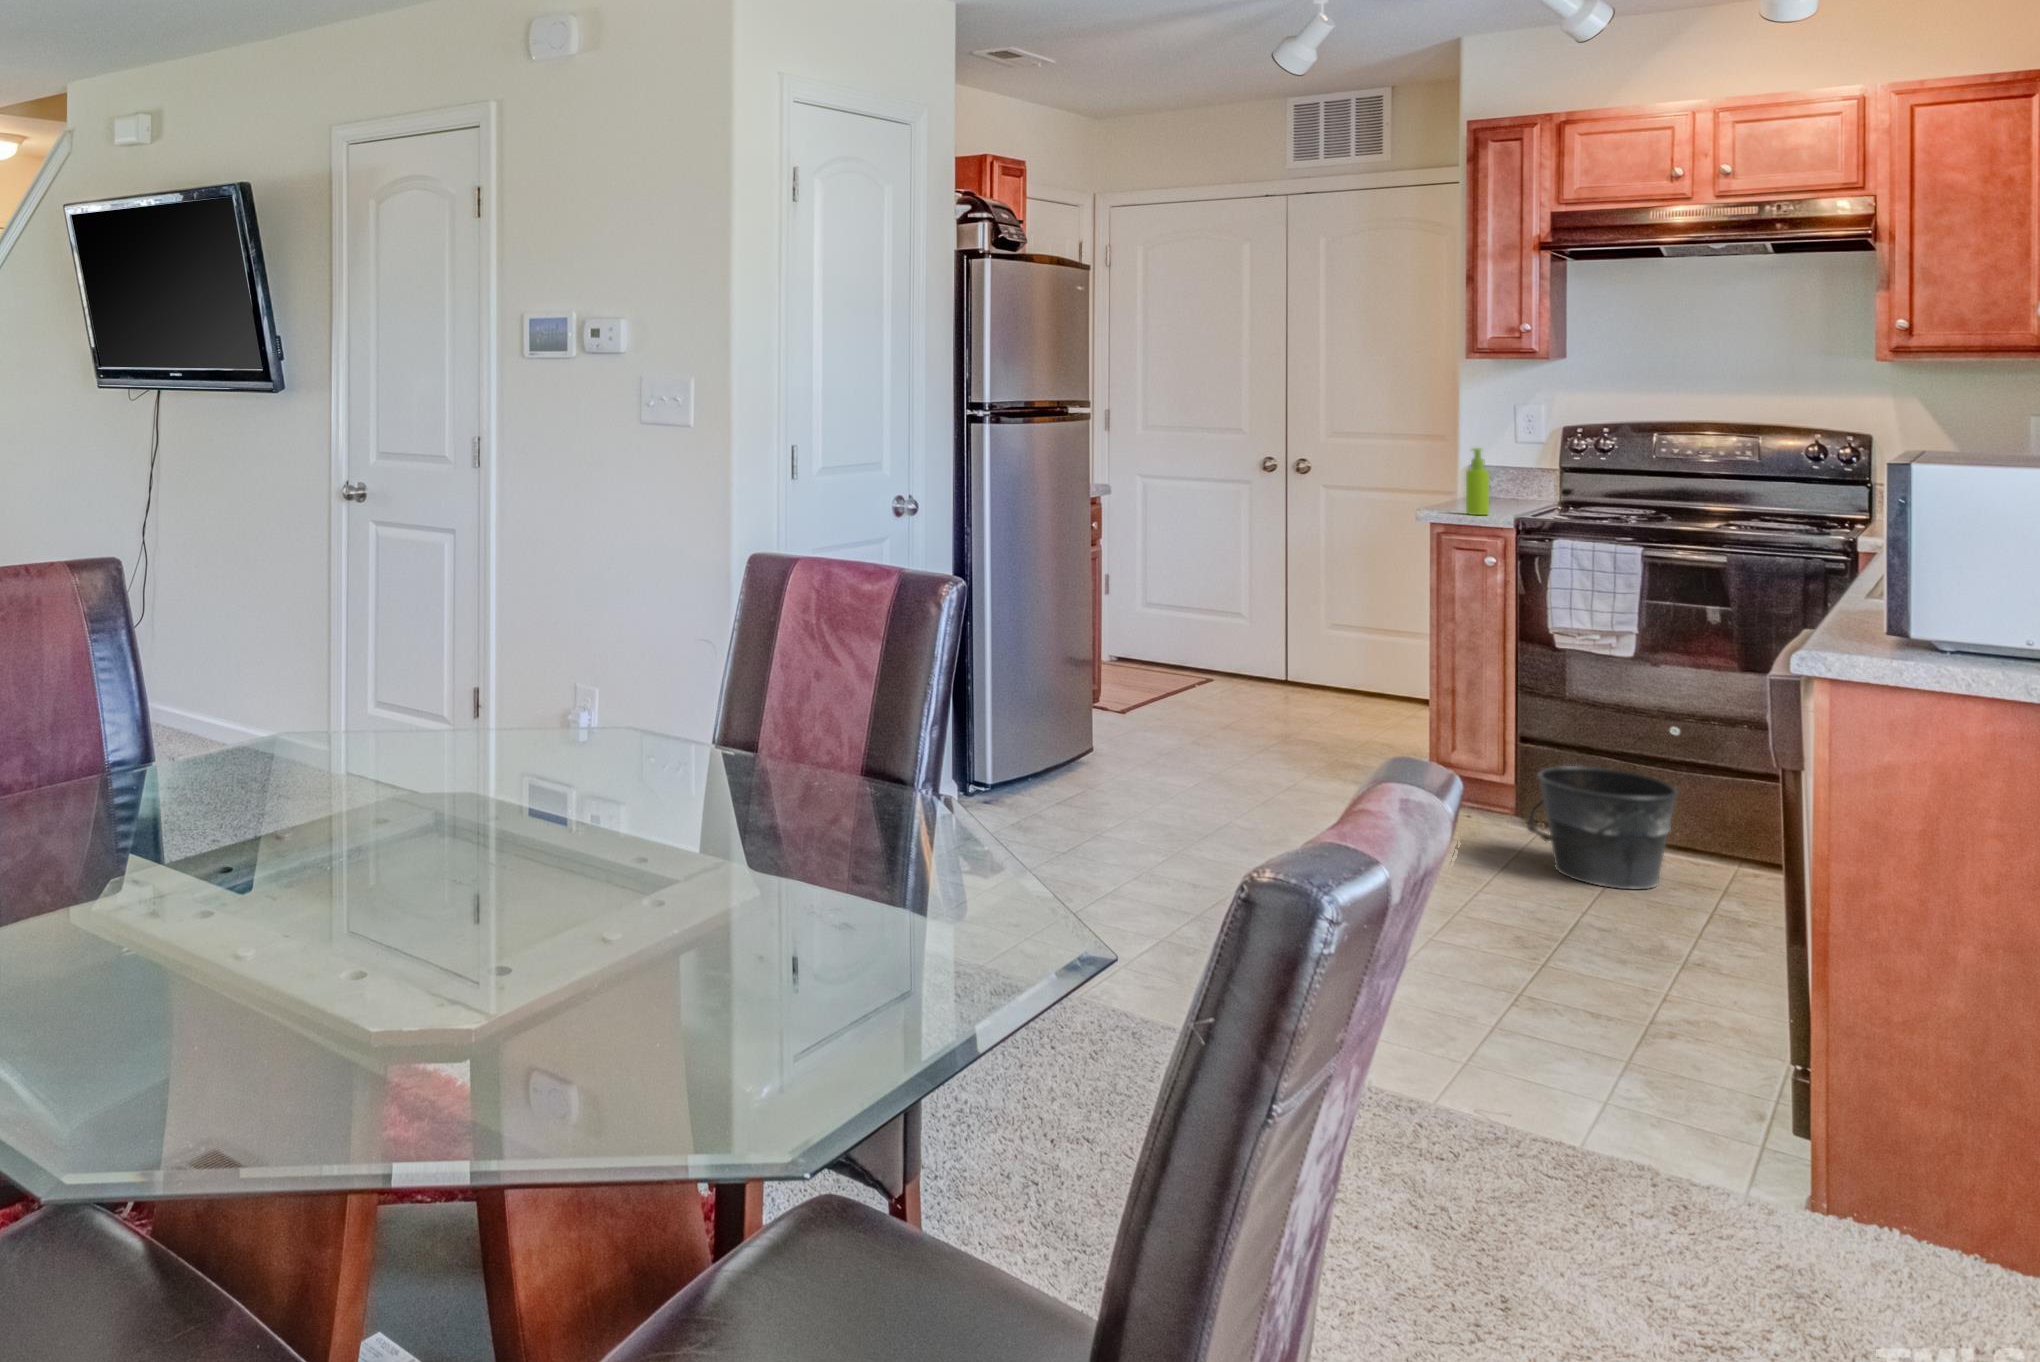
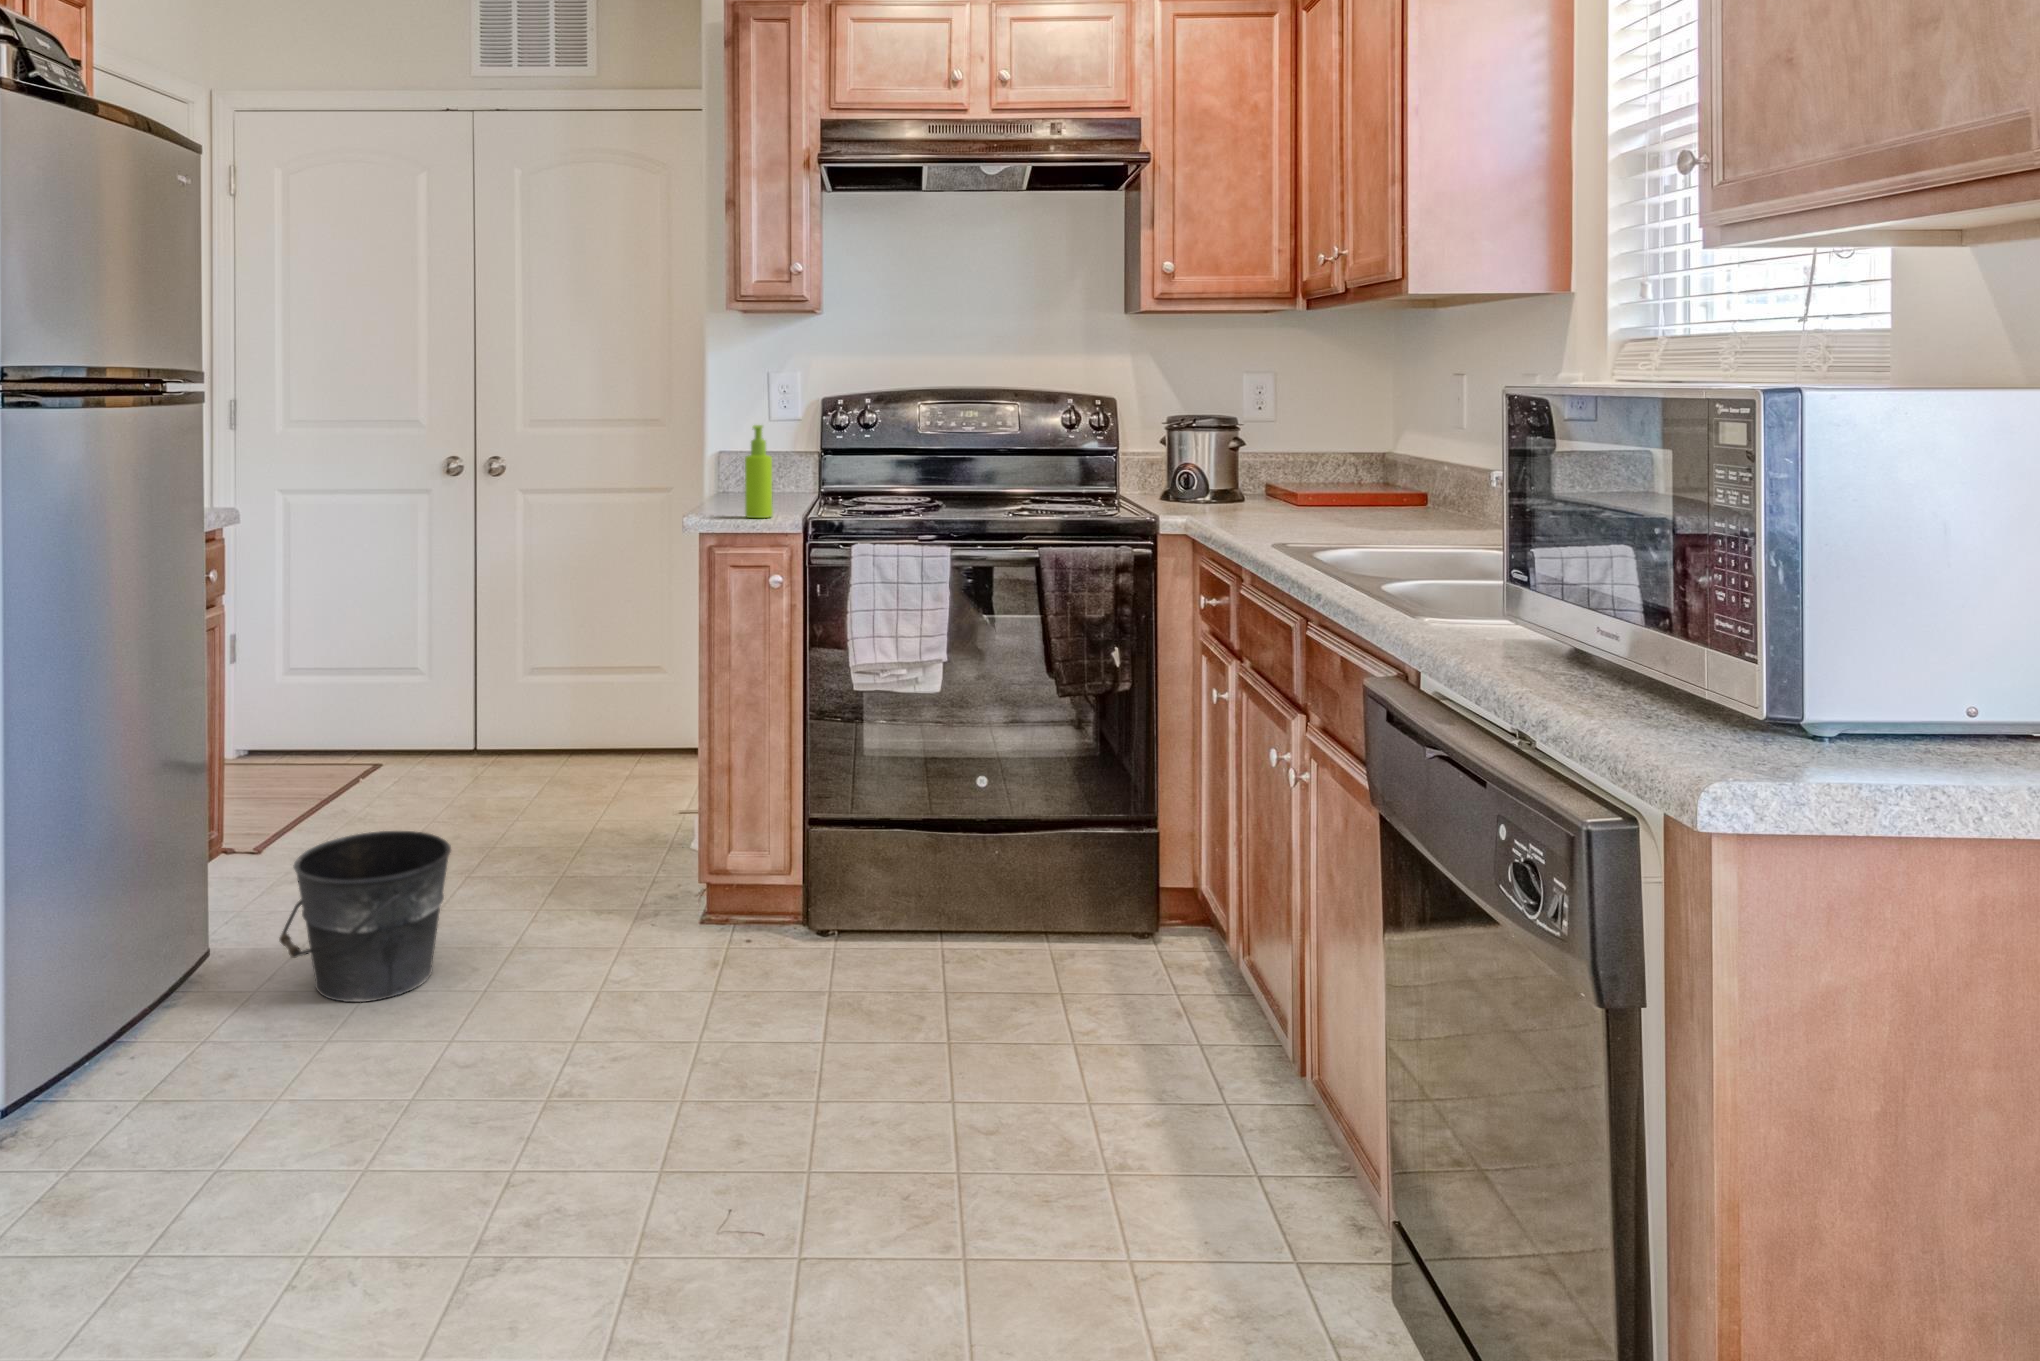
bucket: present [1527,766,1678,889] -> present [279,831,451,1002]

